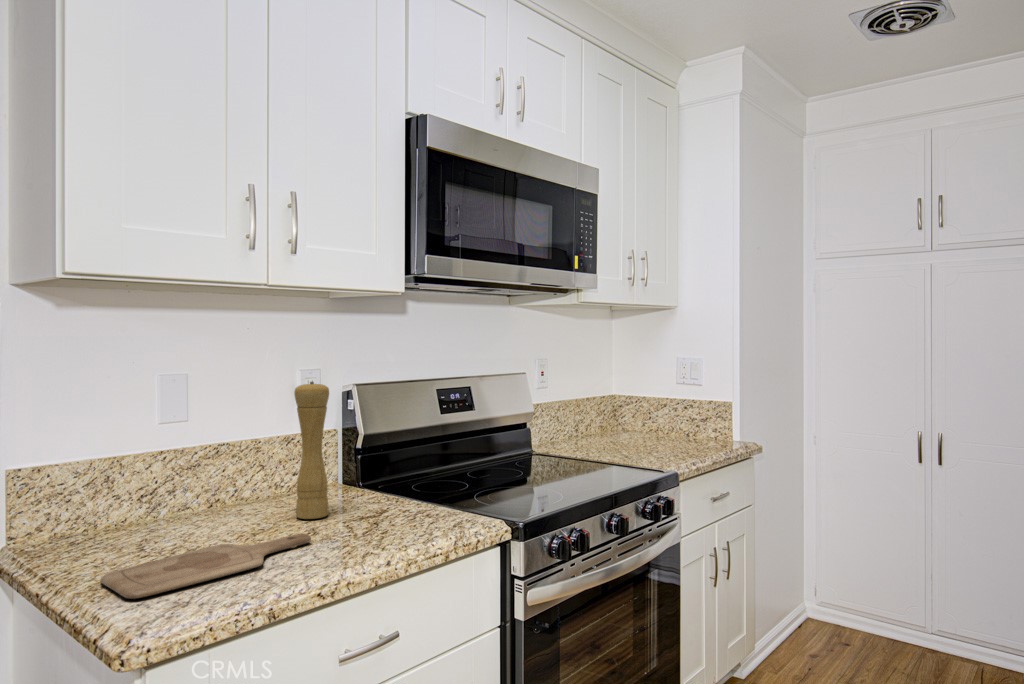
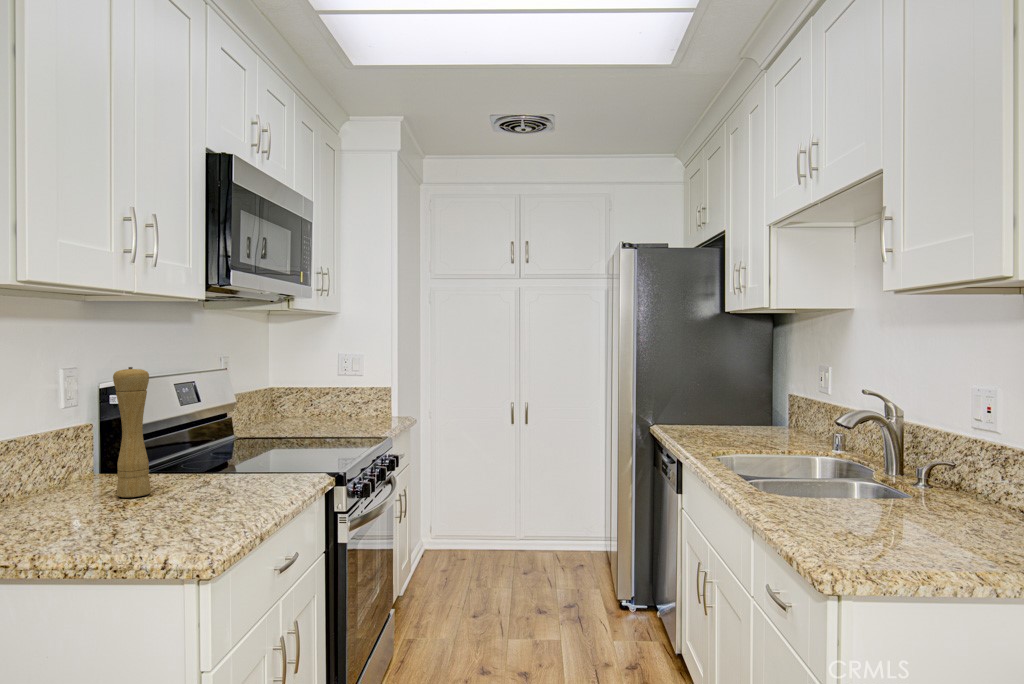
cutting board: present [101,534,311,599] -> none [55,499,184,546]

